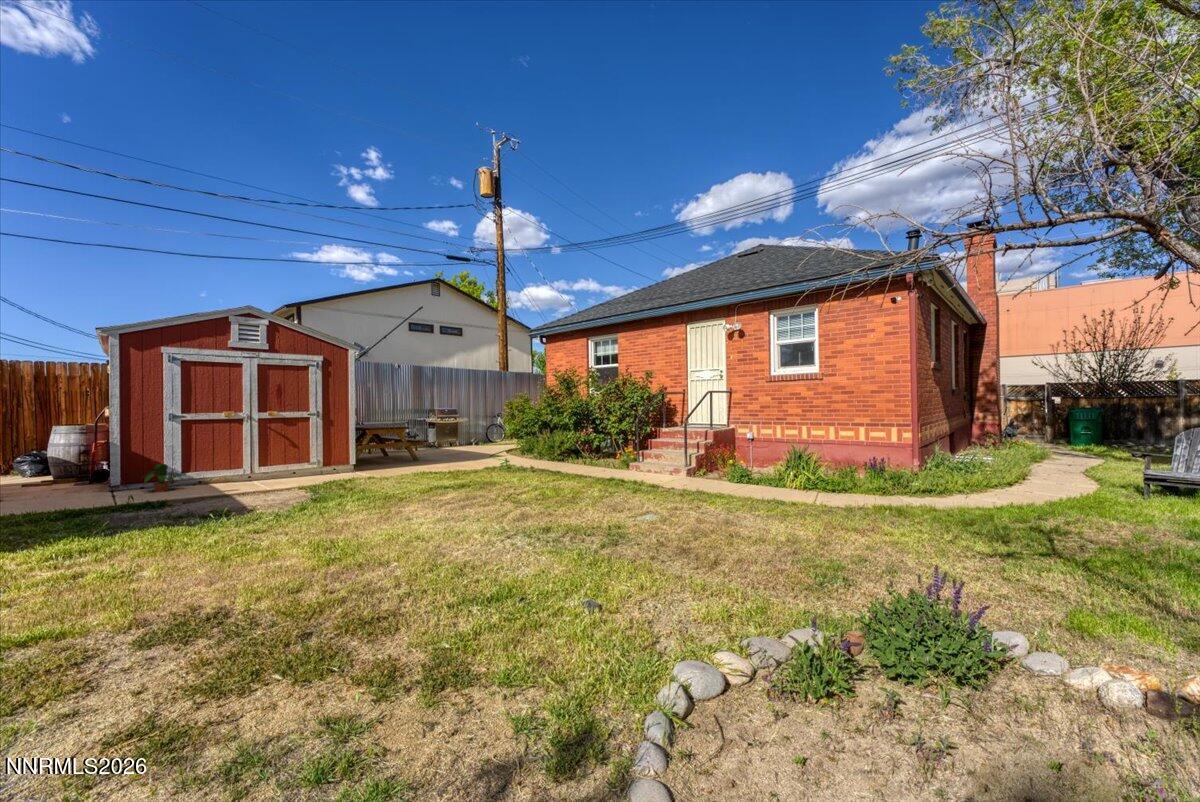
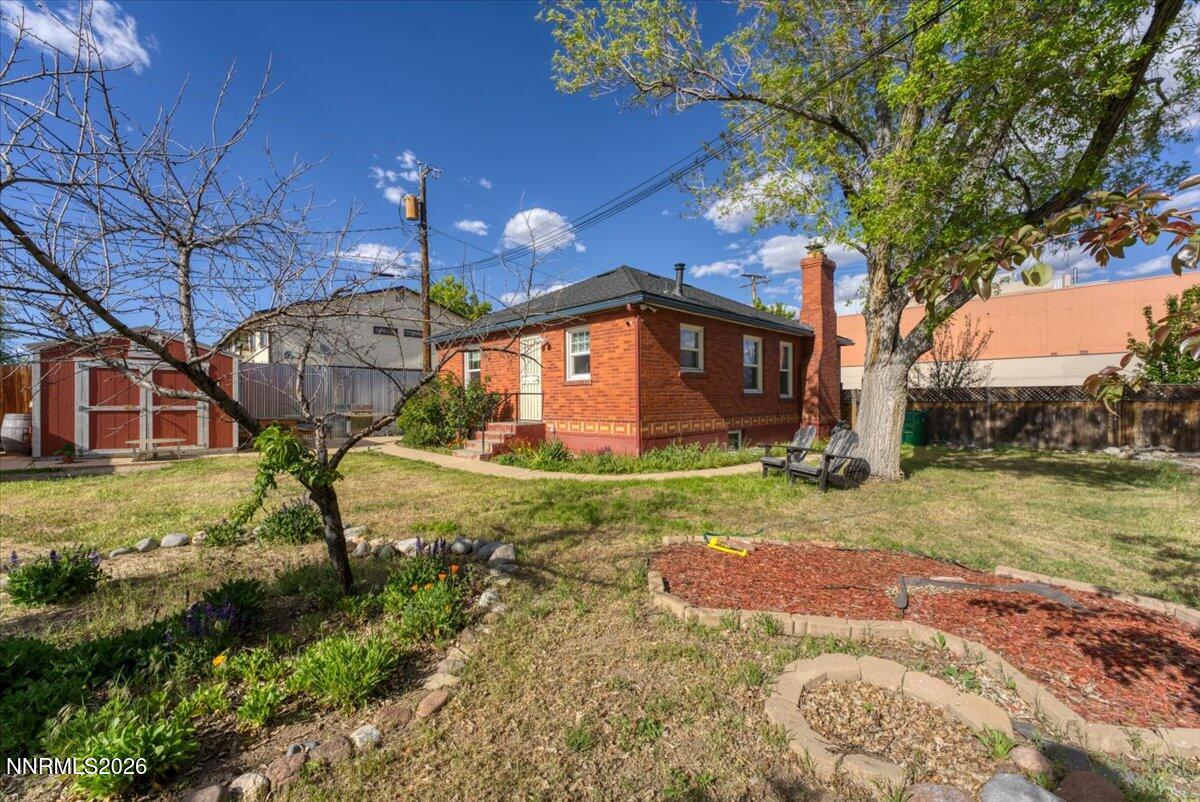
round table: none [232,455,304,487] -> present [126,438,185,462]

